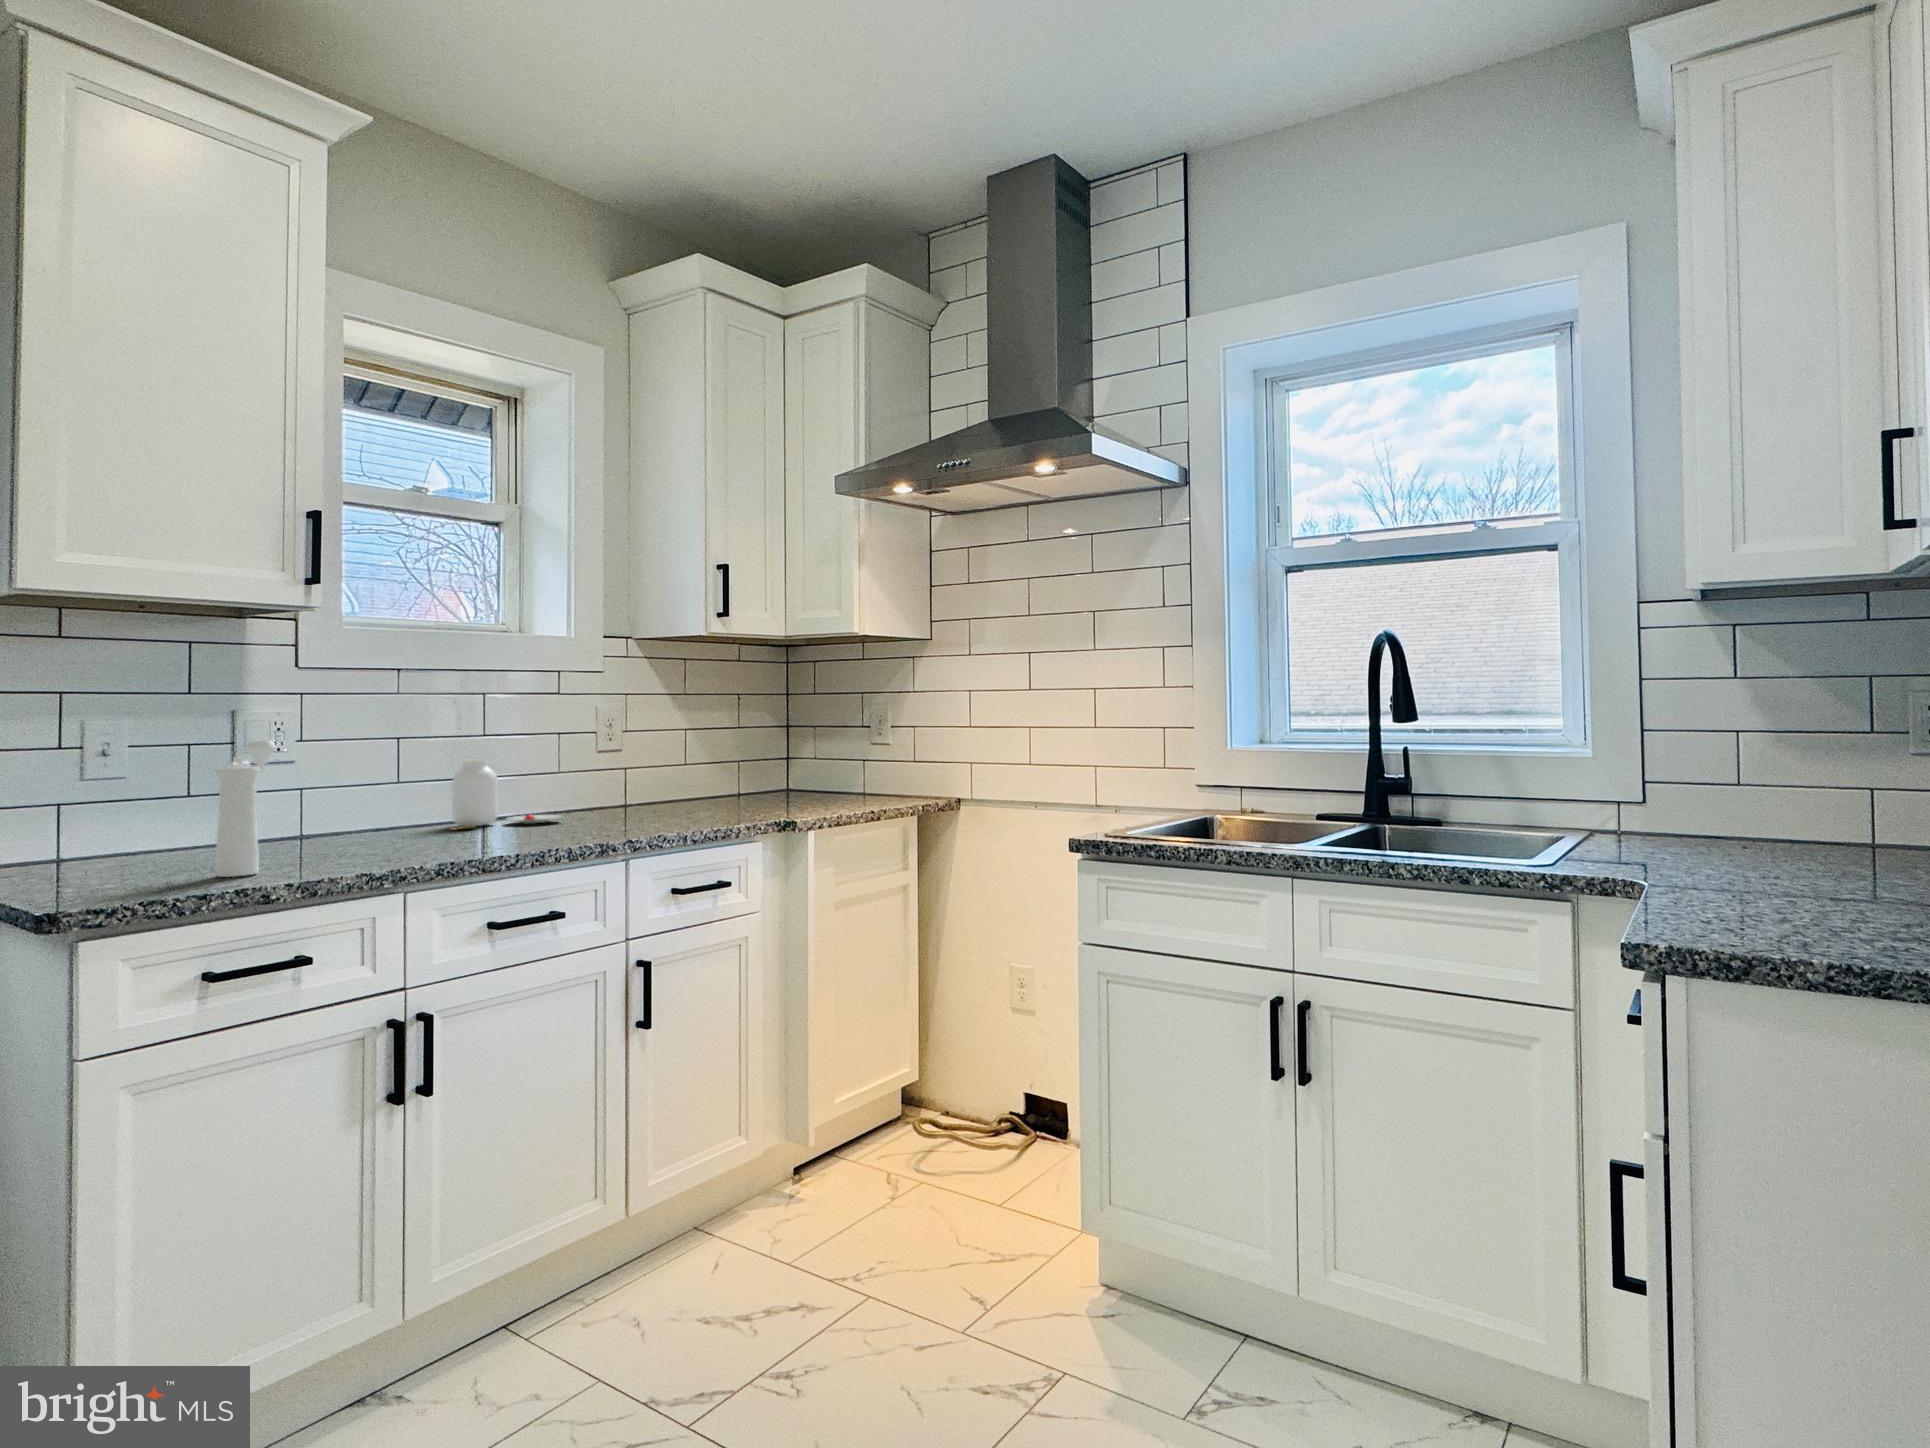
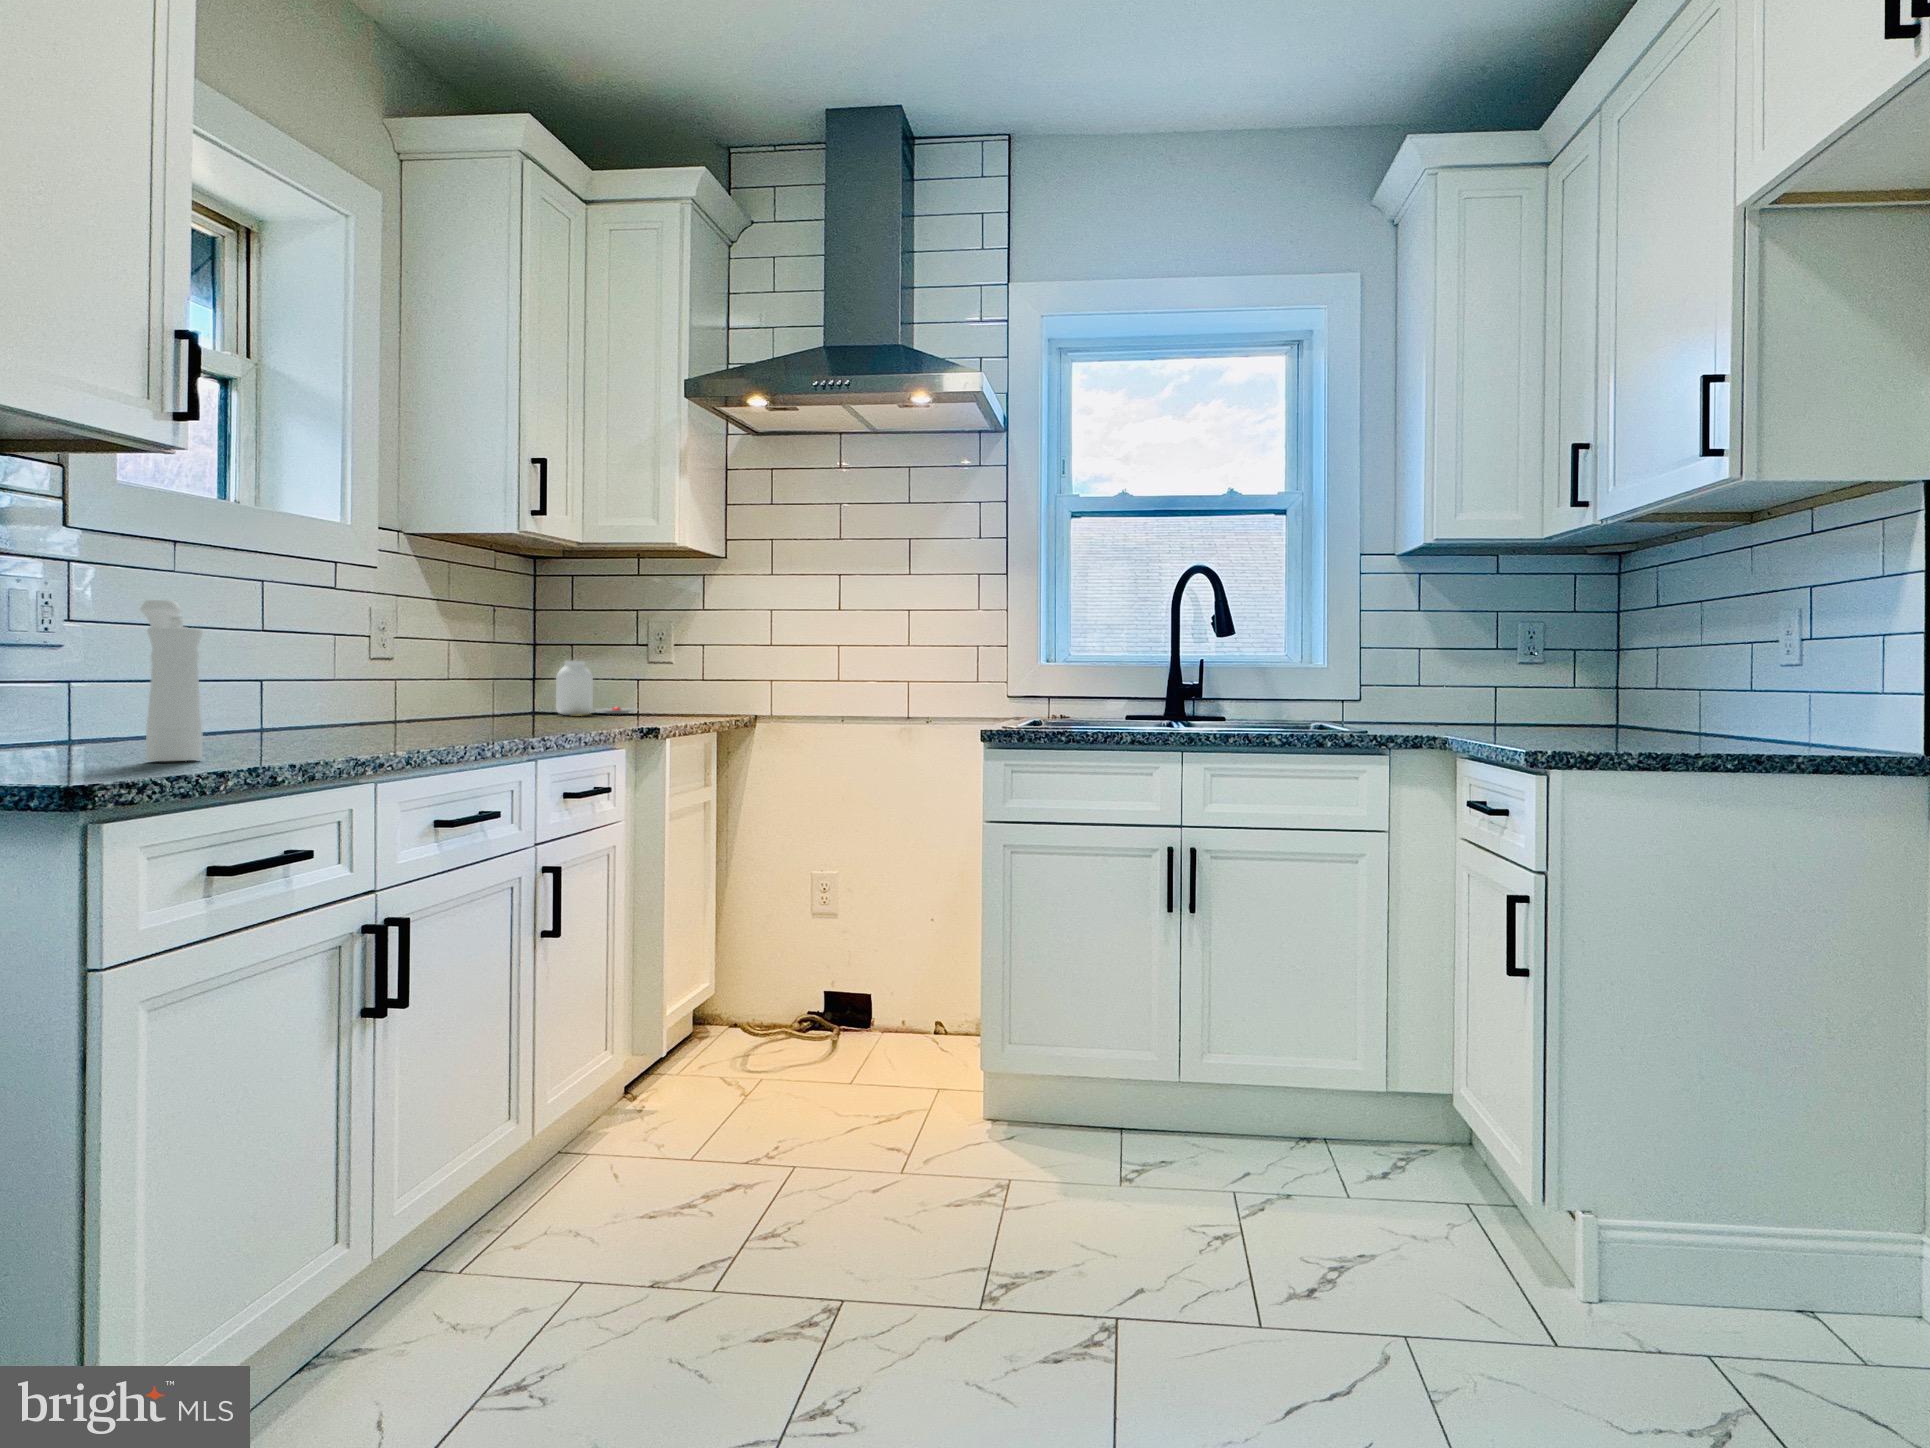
jar: present [451,760,561,830] -> present [556,661,636,716]

